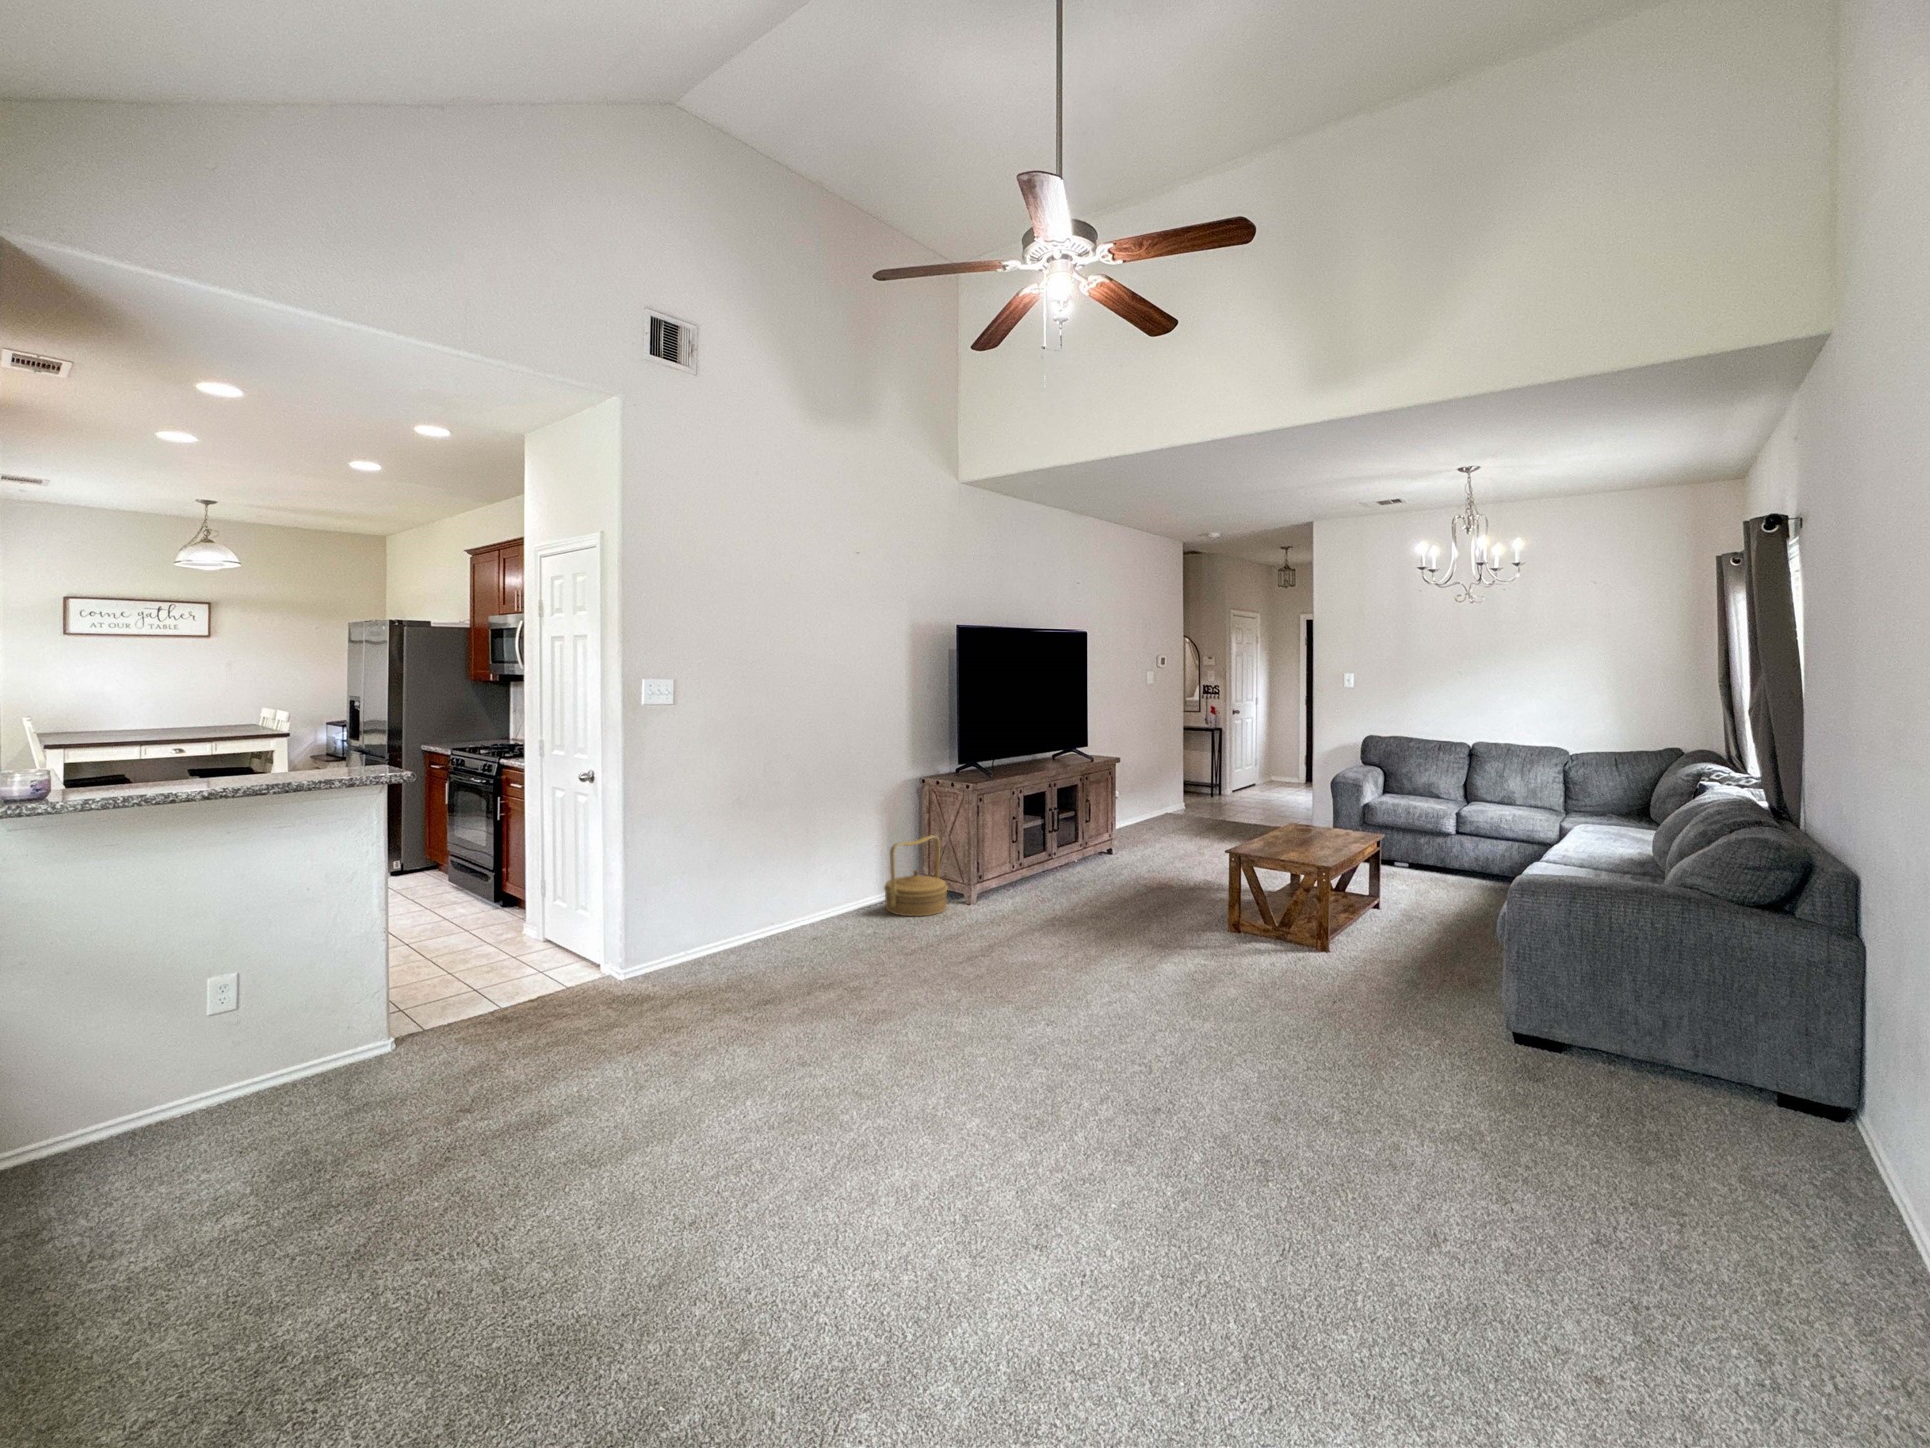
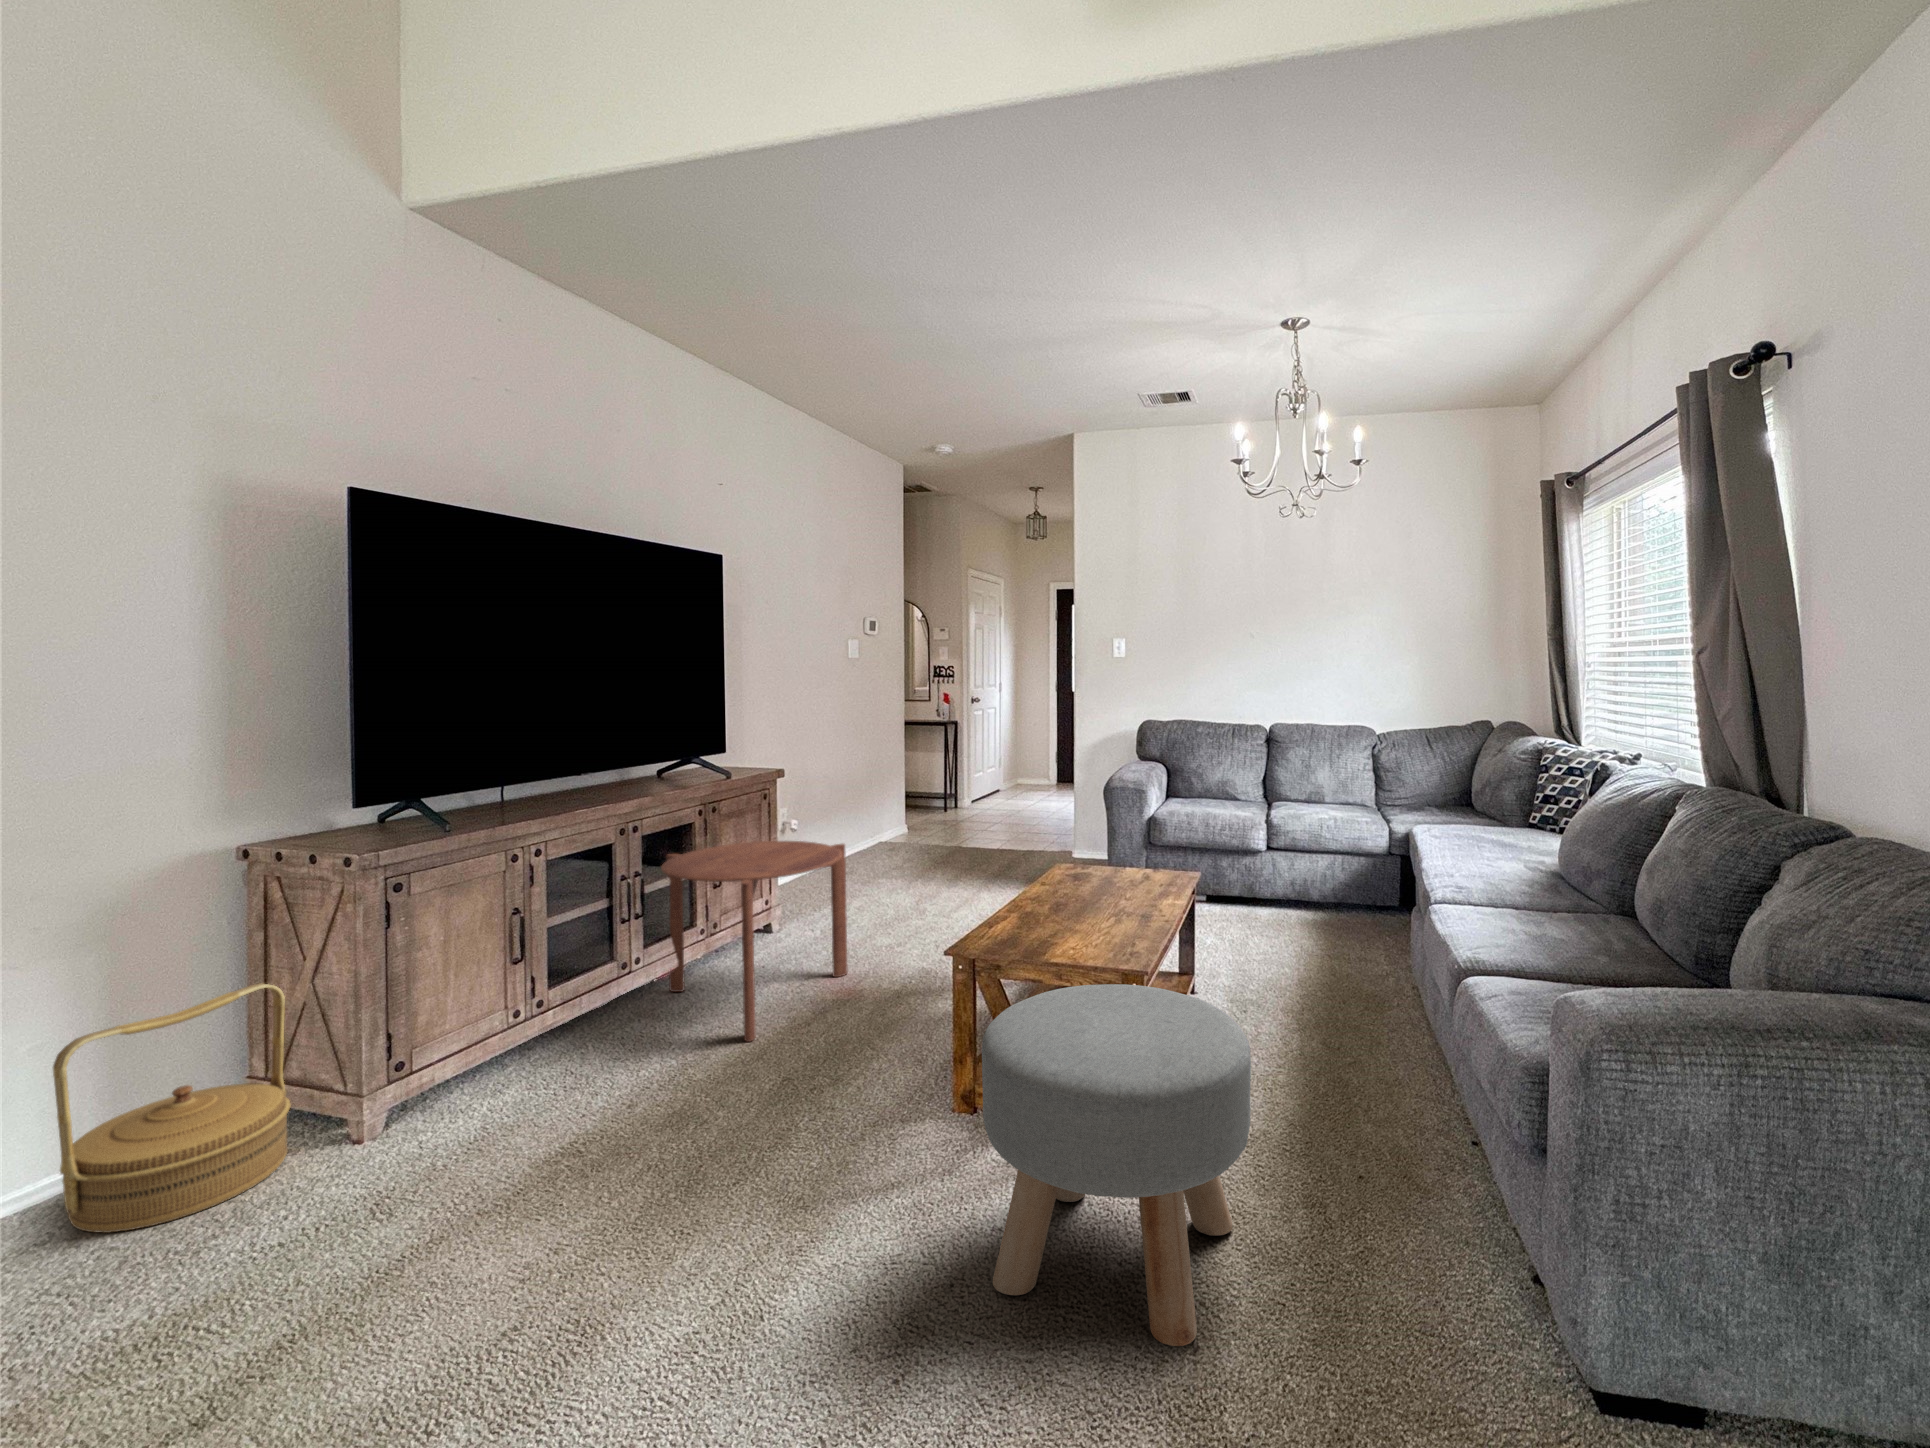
side table: none [1068,798,1166,896] -> present [661,841,848,1042]
ottoman: none [1251,864,1373,990] -> present [982,984,1251,1346]

